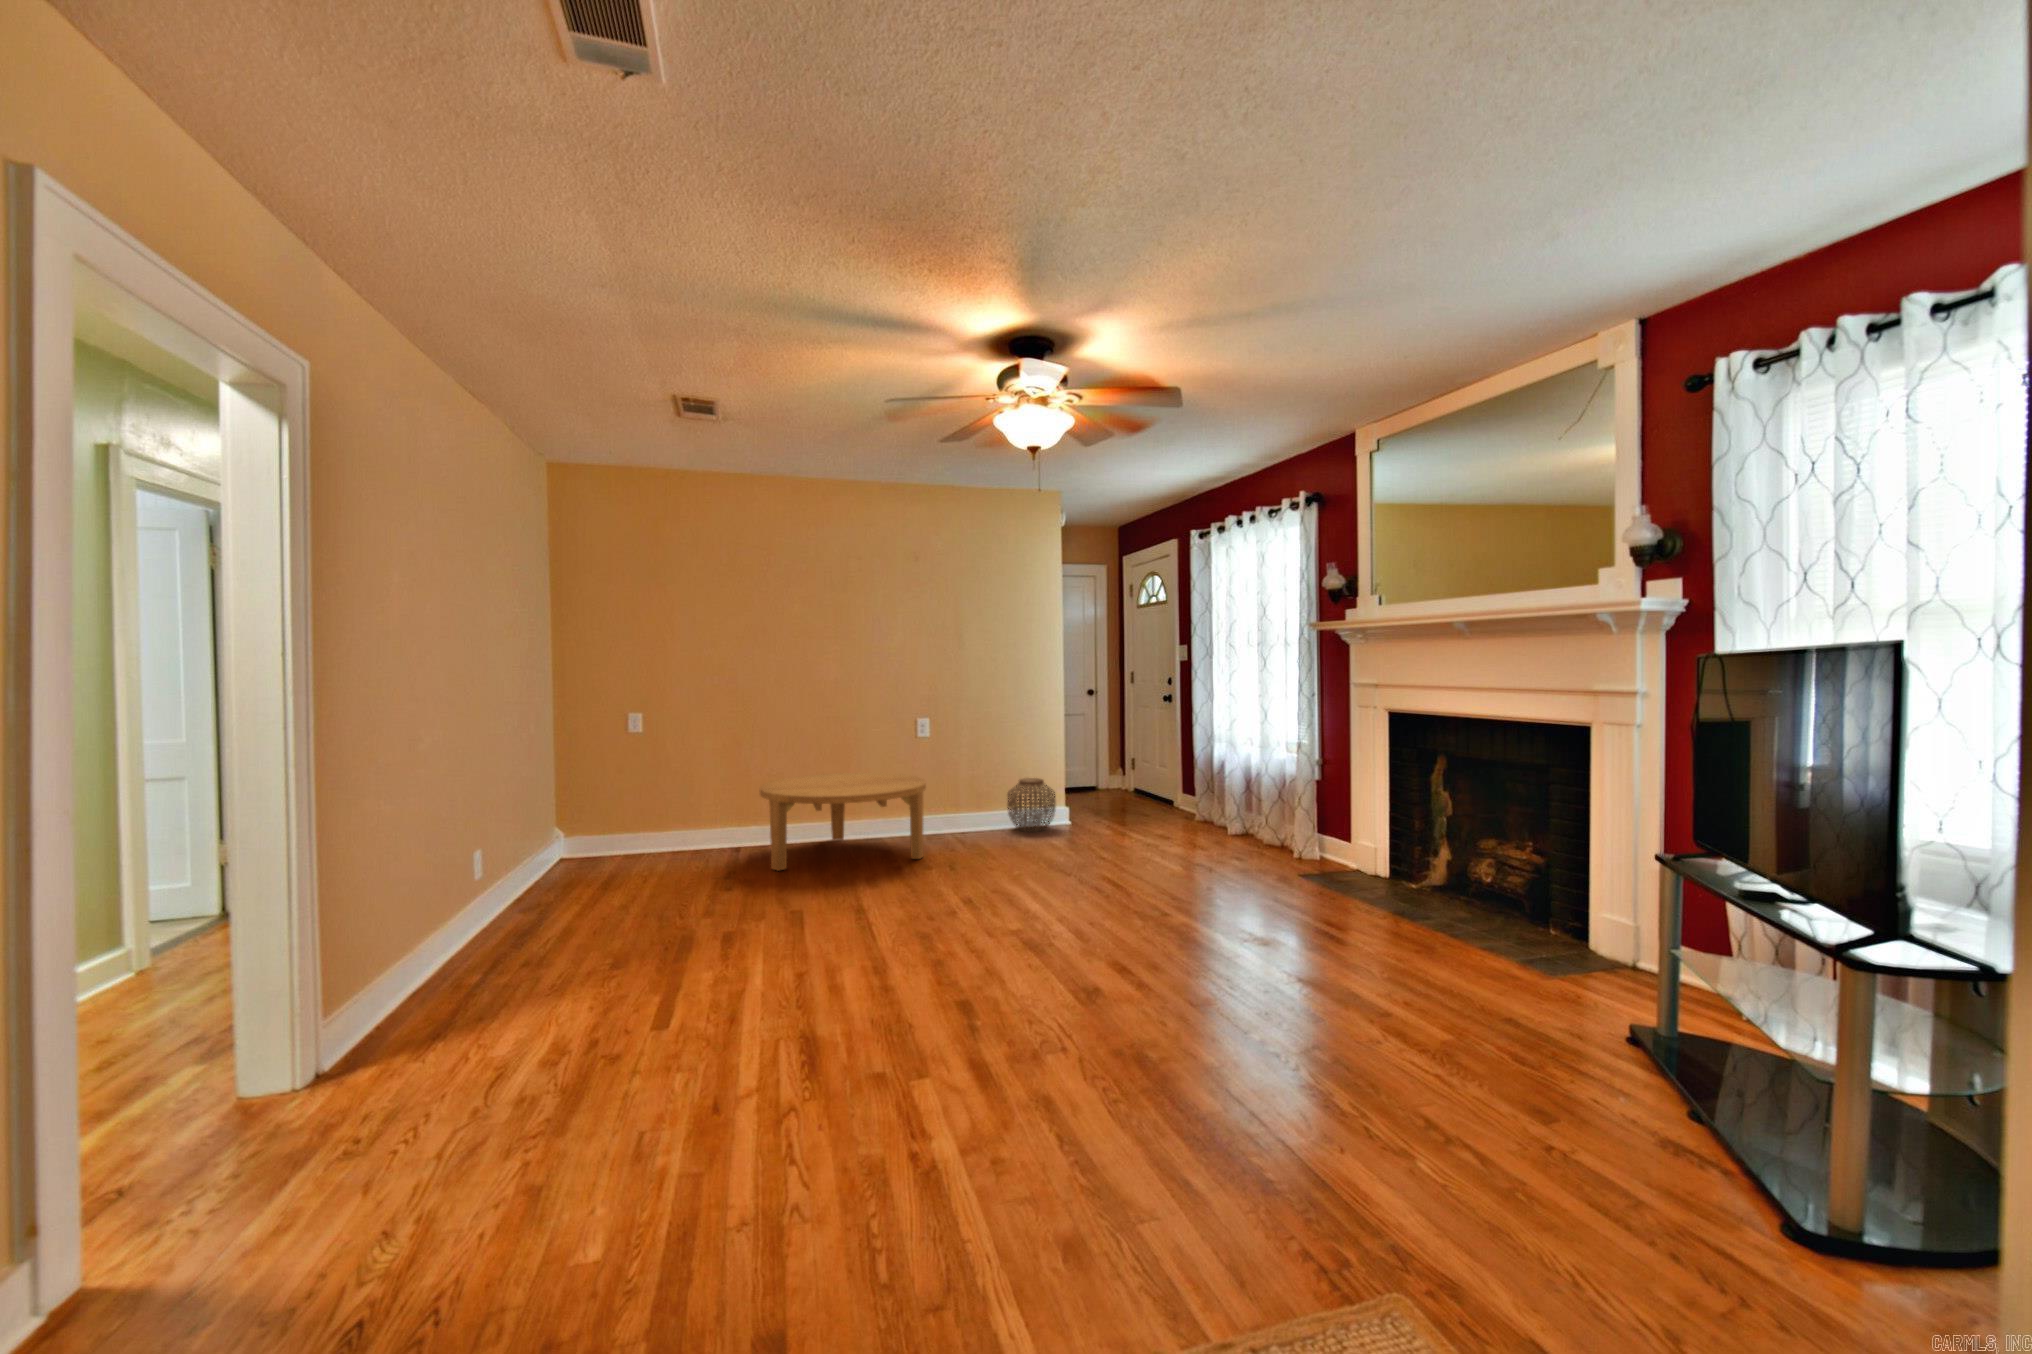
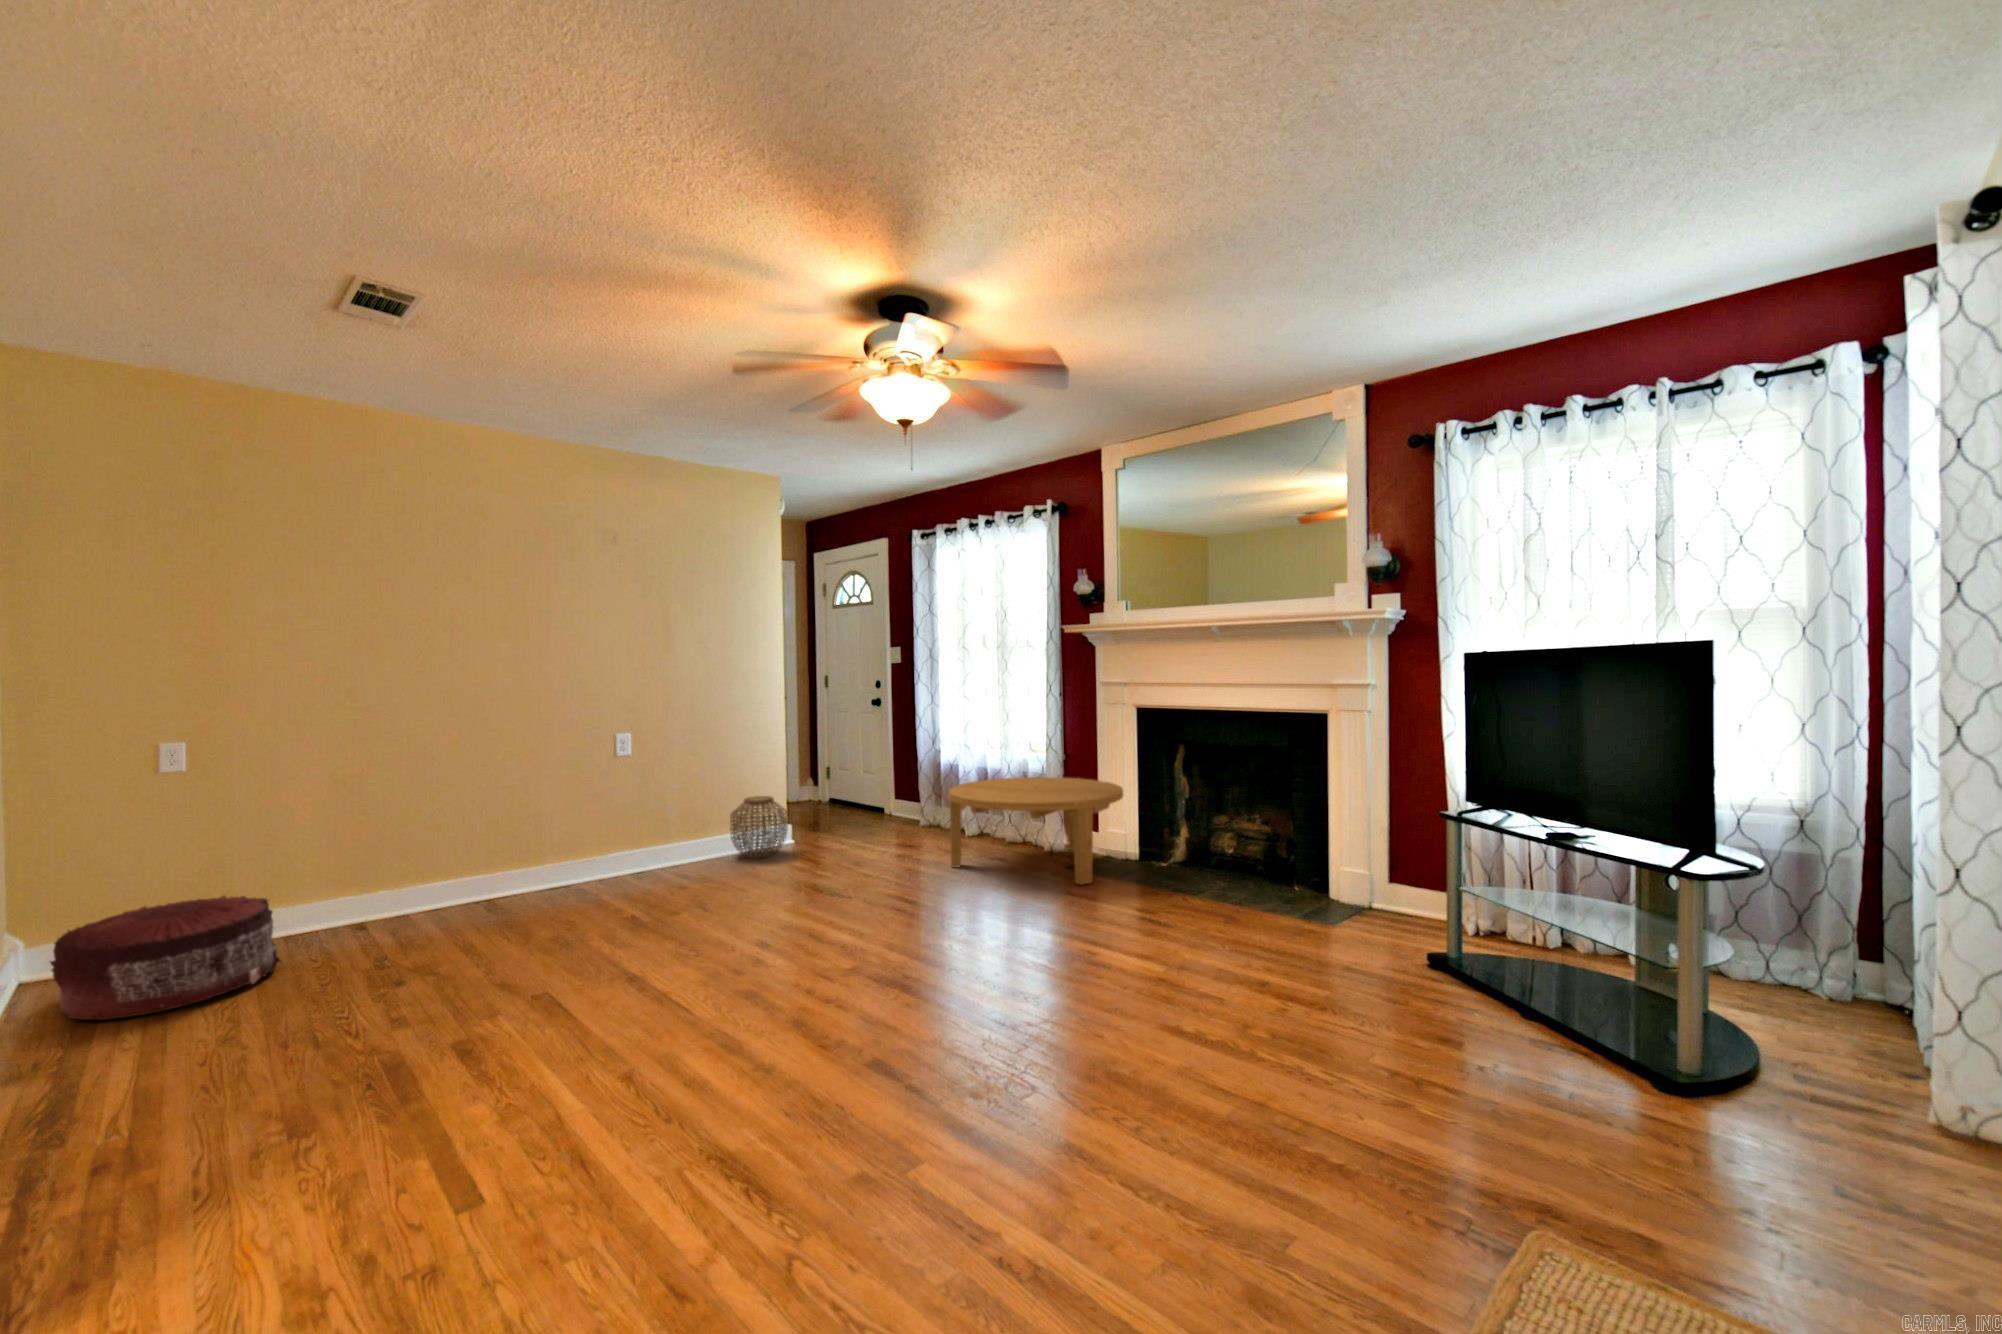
coffee table: present [760,773,926,870] -> present [949,777,1123,884]
pouf: none [566,814,682,882] -> present [50,895,281,1020]

